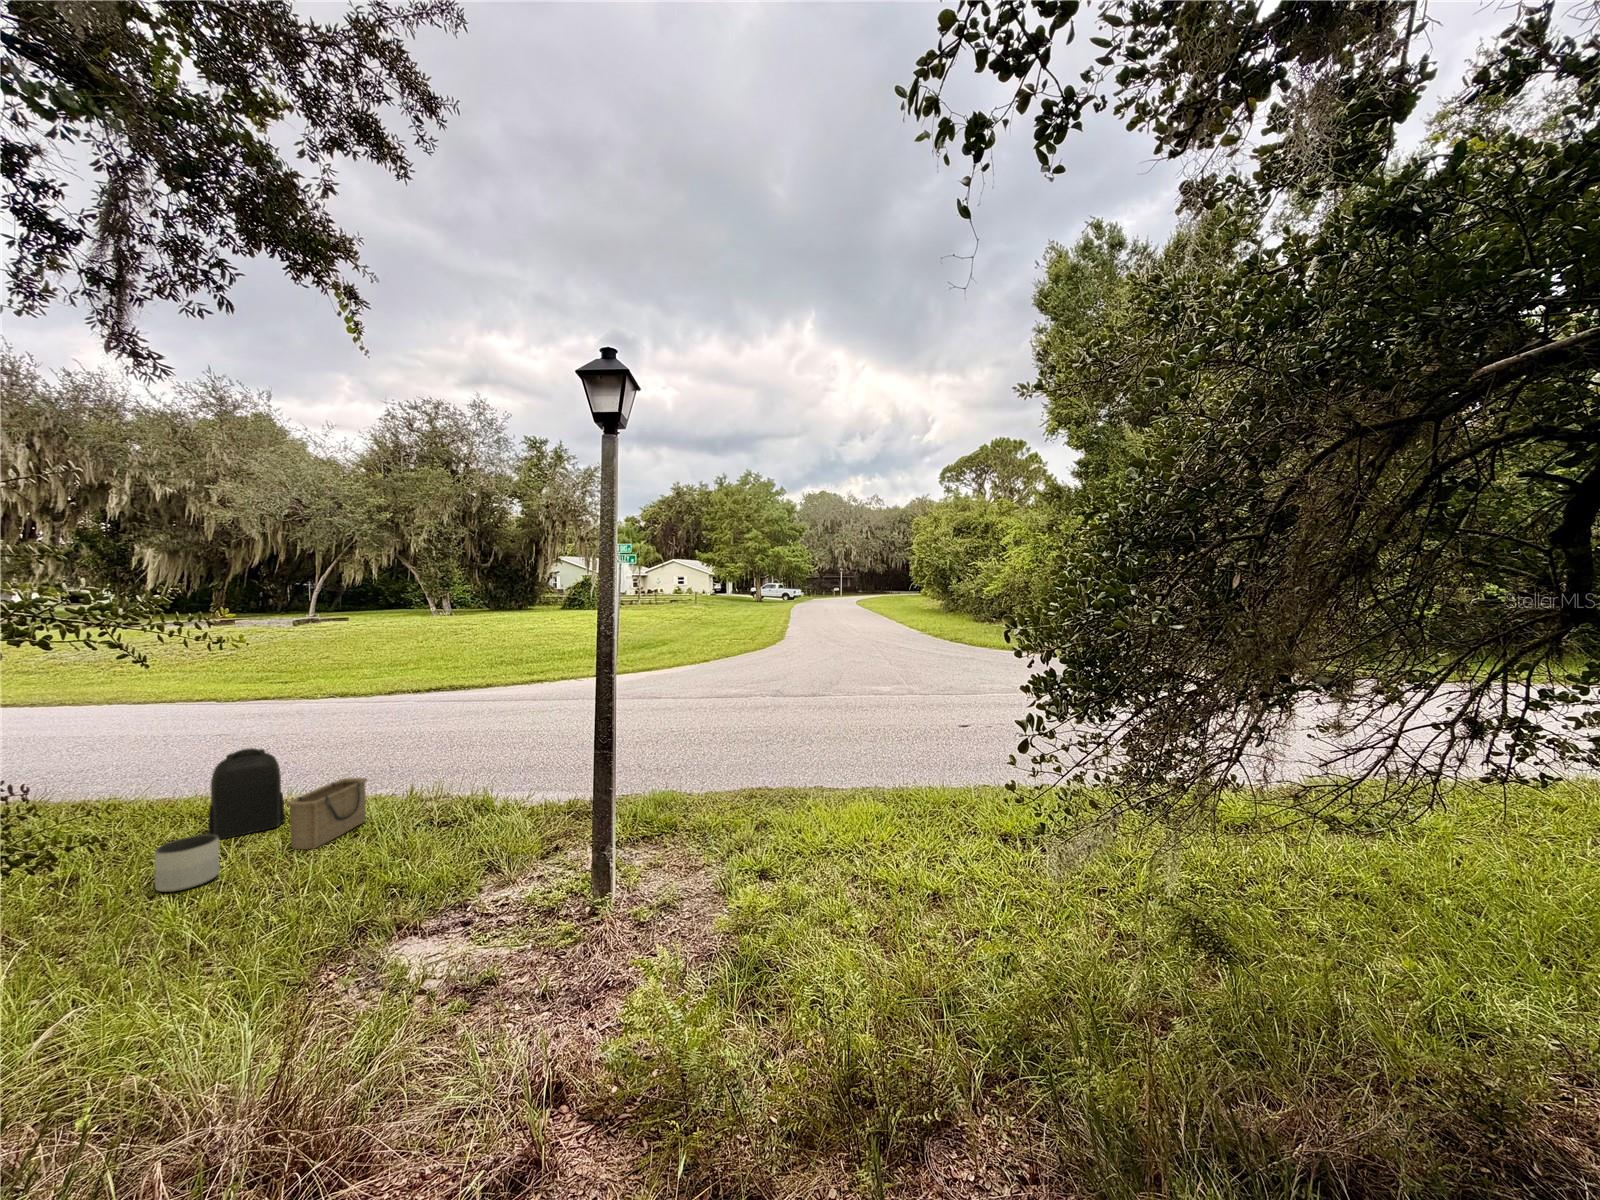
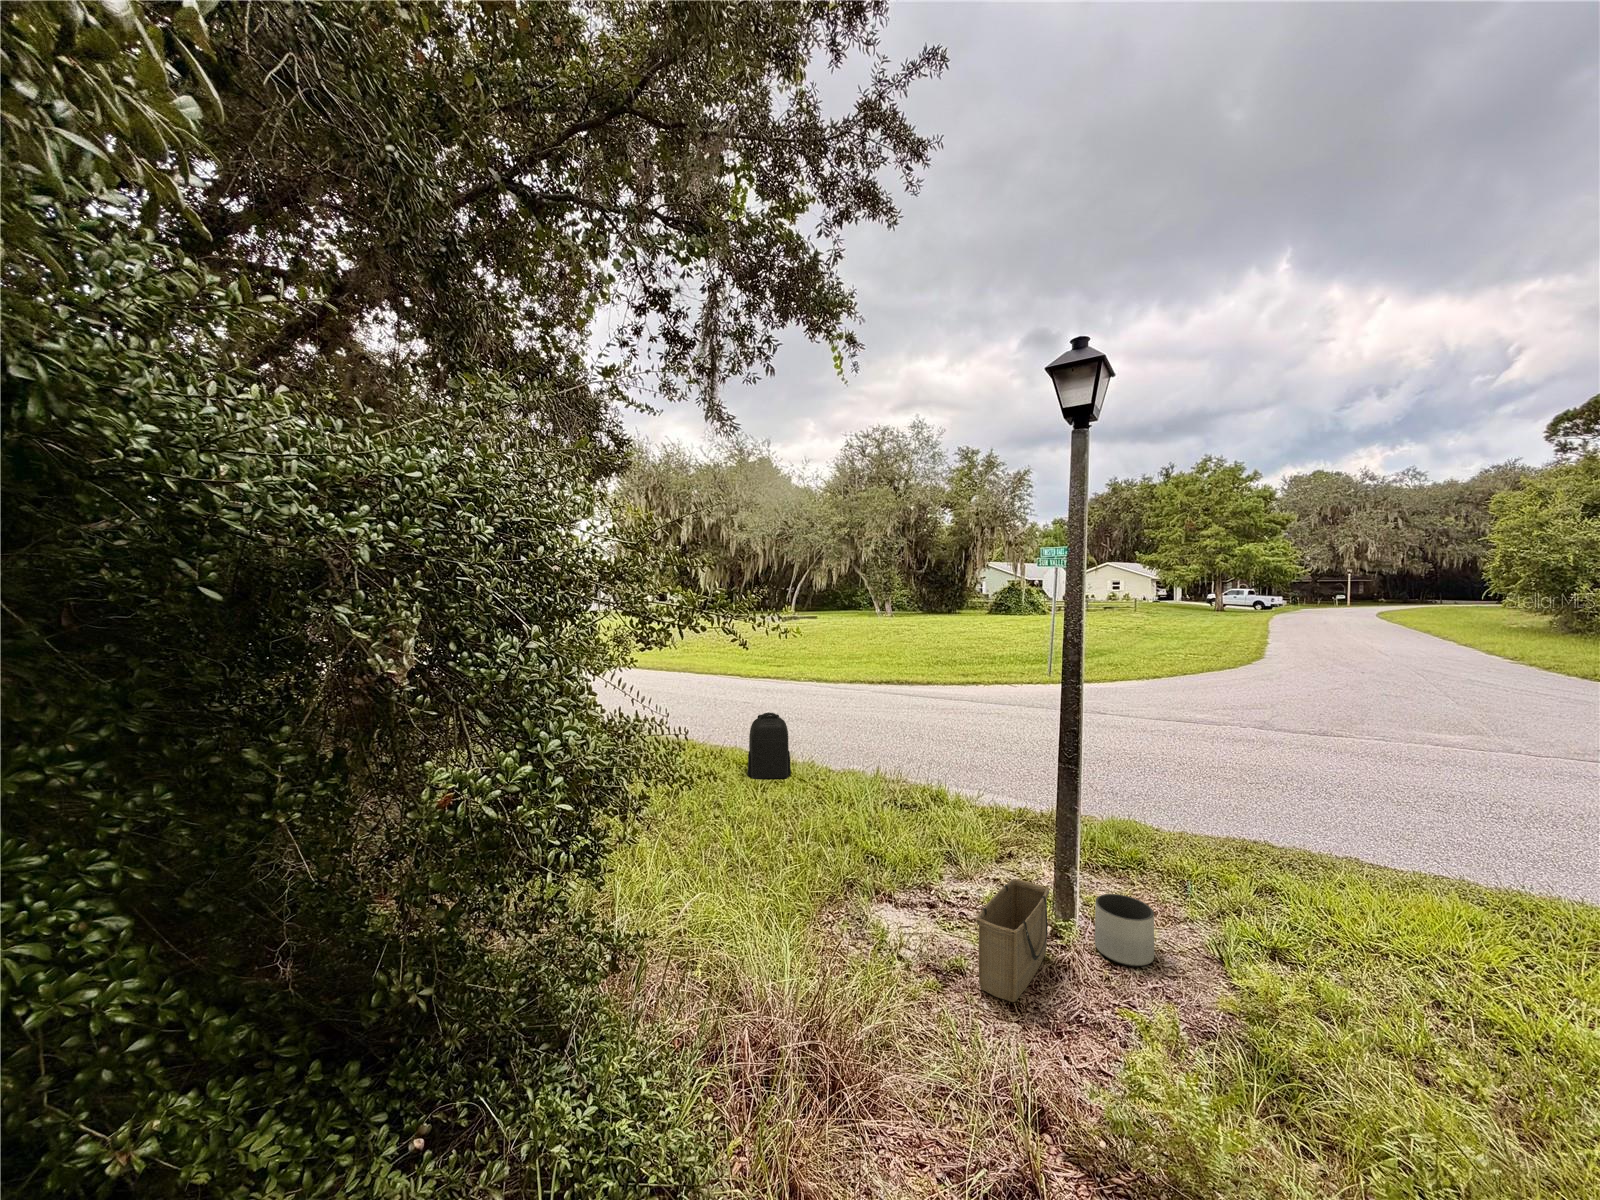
basket: present [287,778,367,849] -> present [976,879,1049,1002]
planter: present [155,834,220,892] -> present [1095,894,1154,966]

